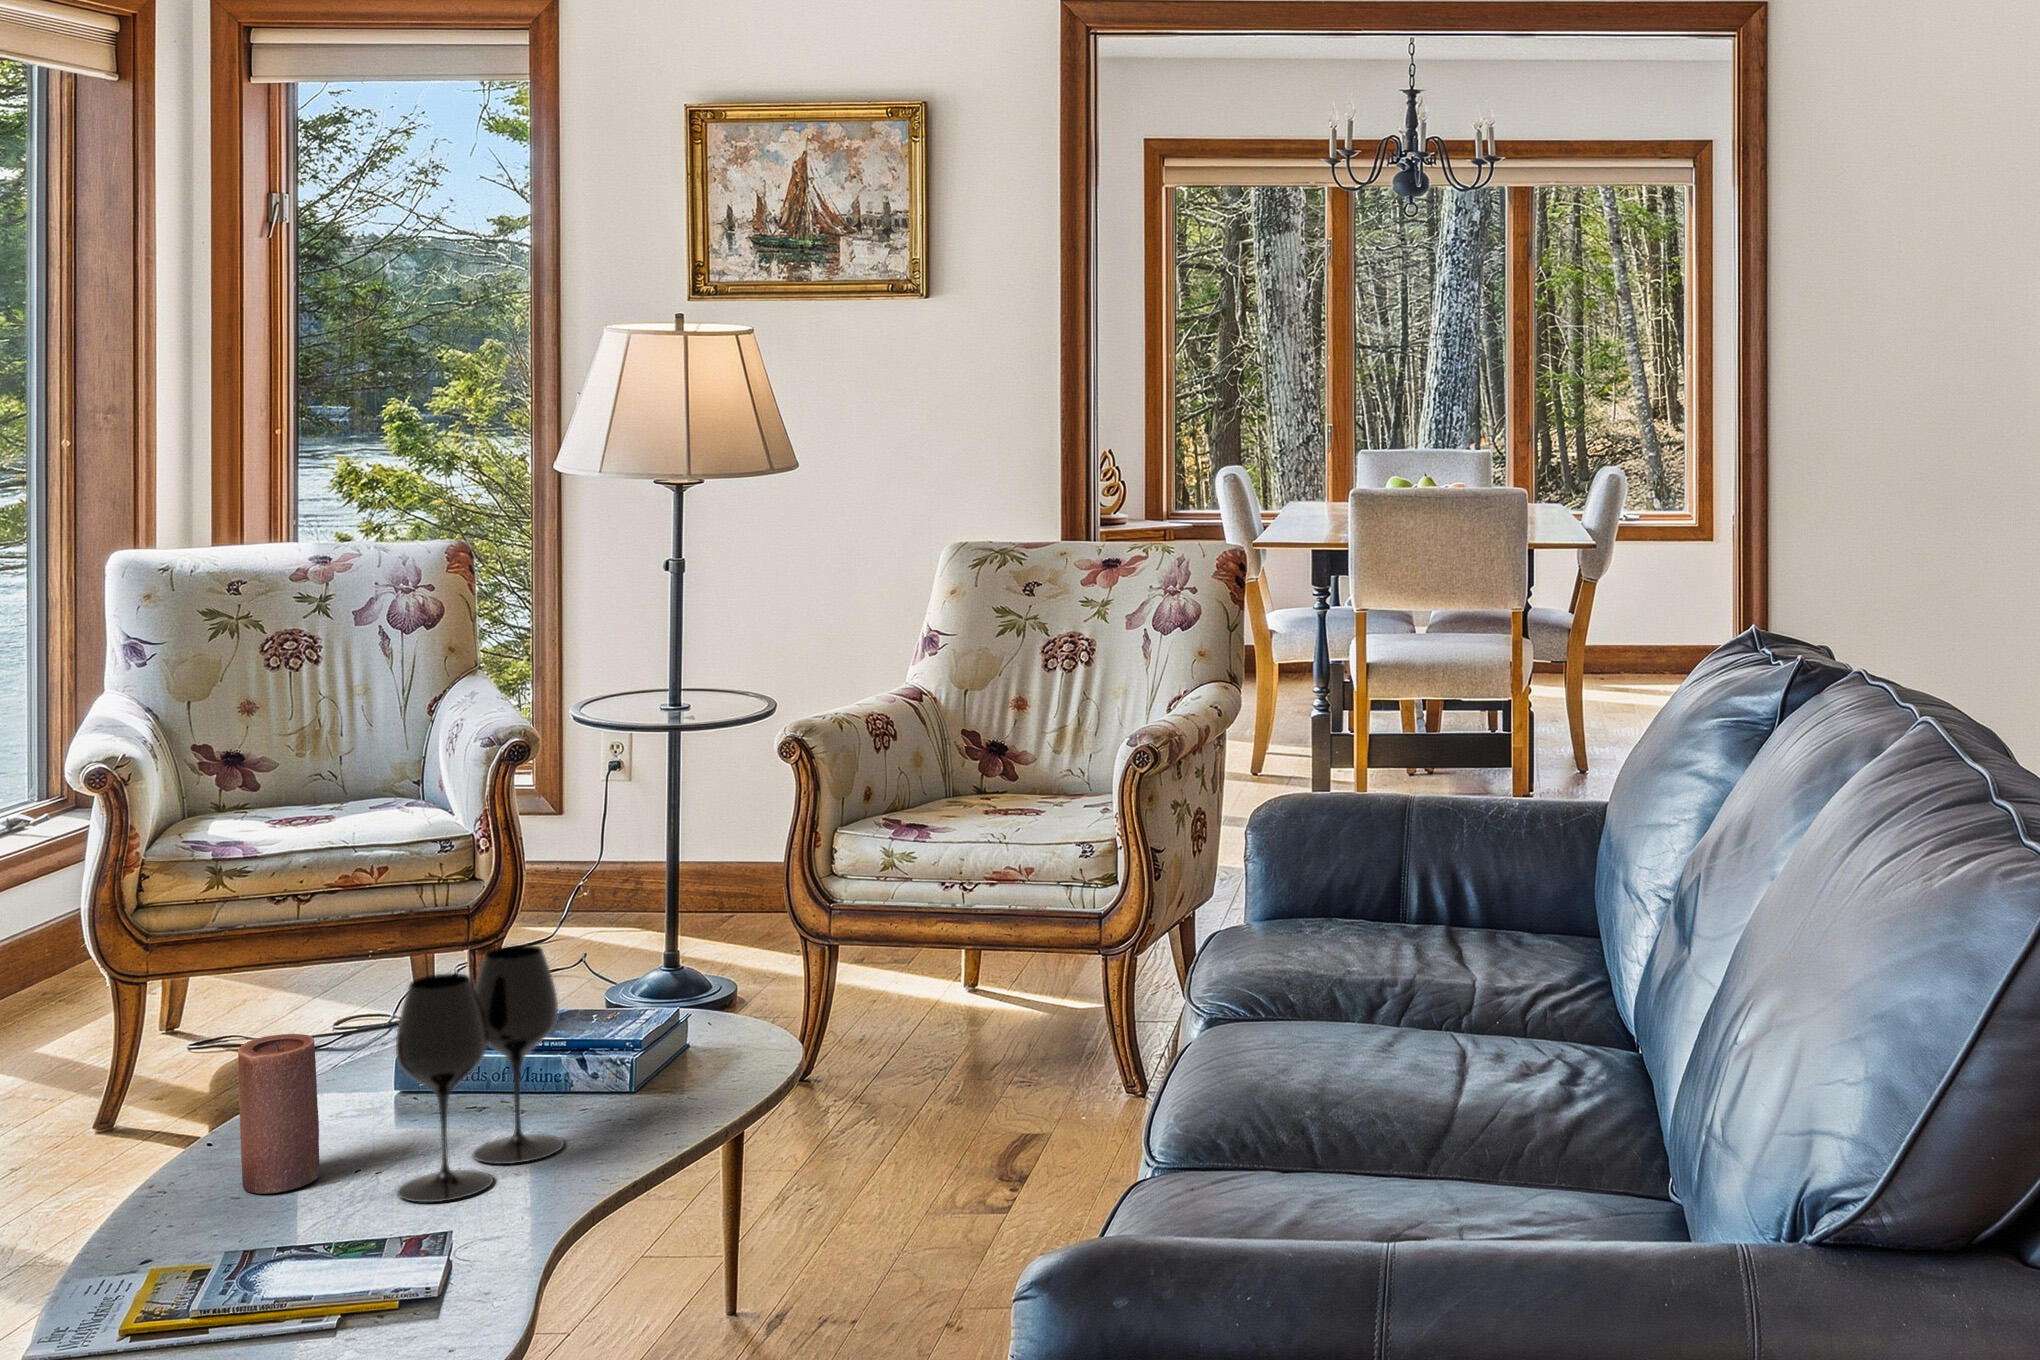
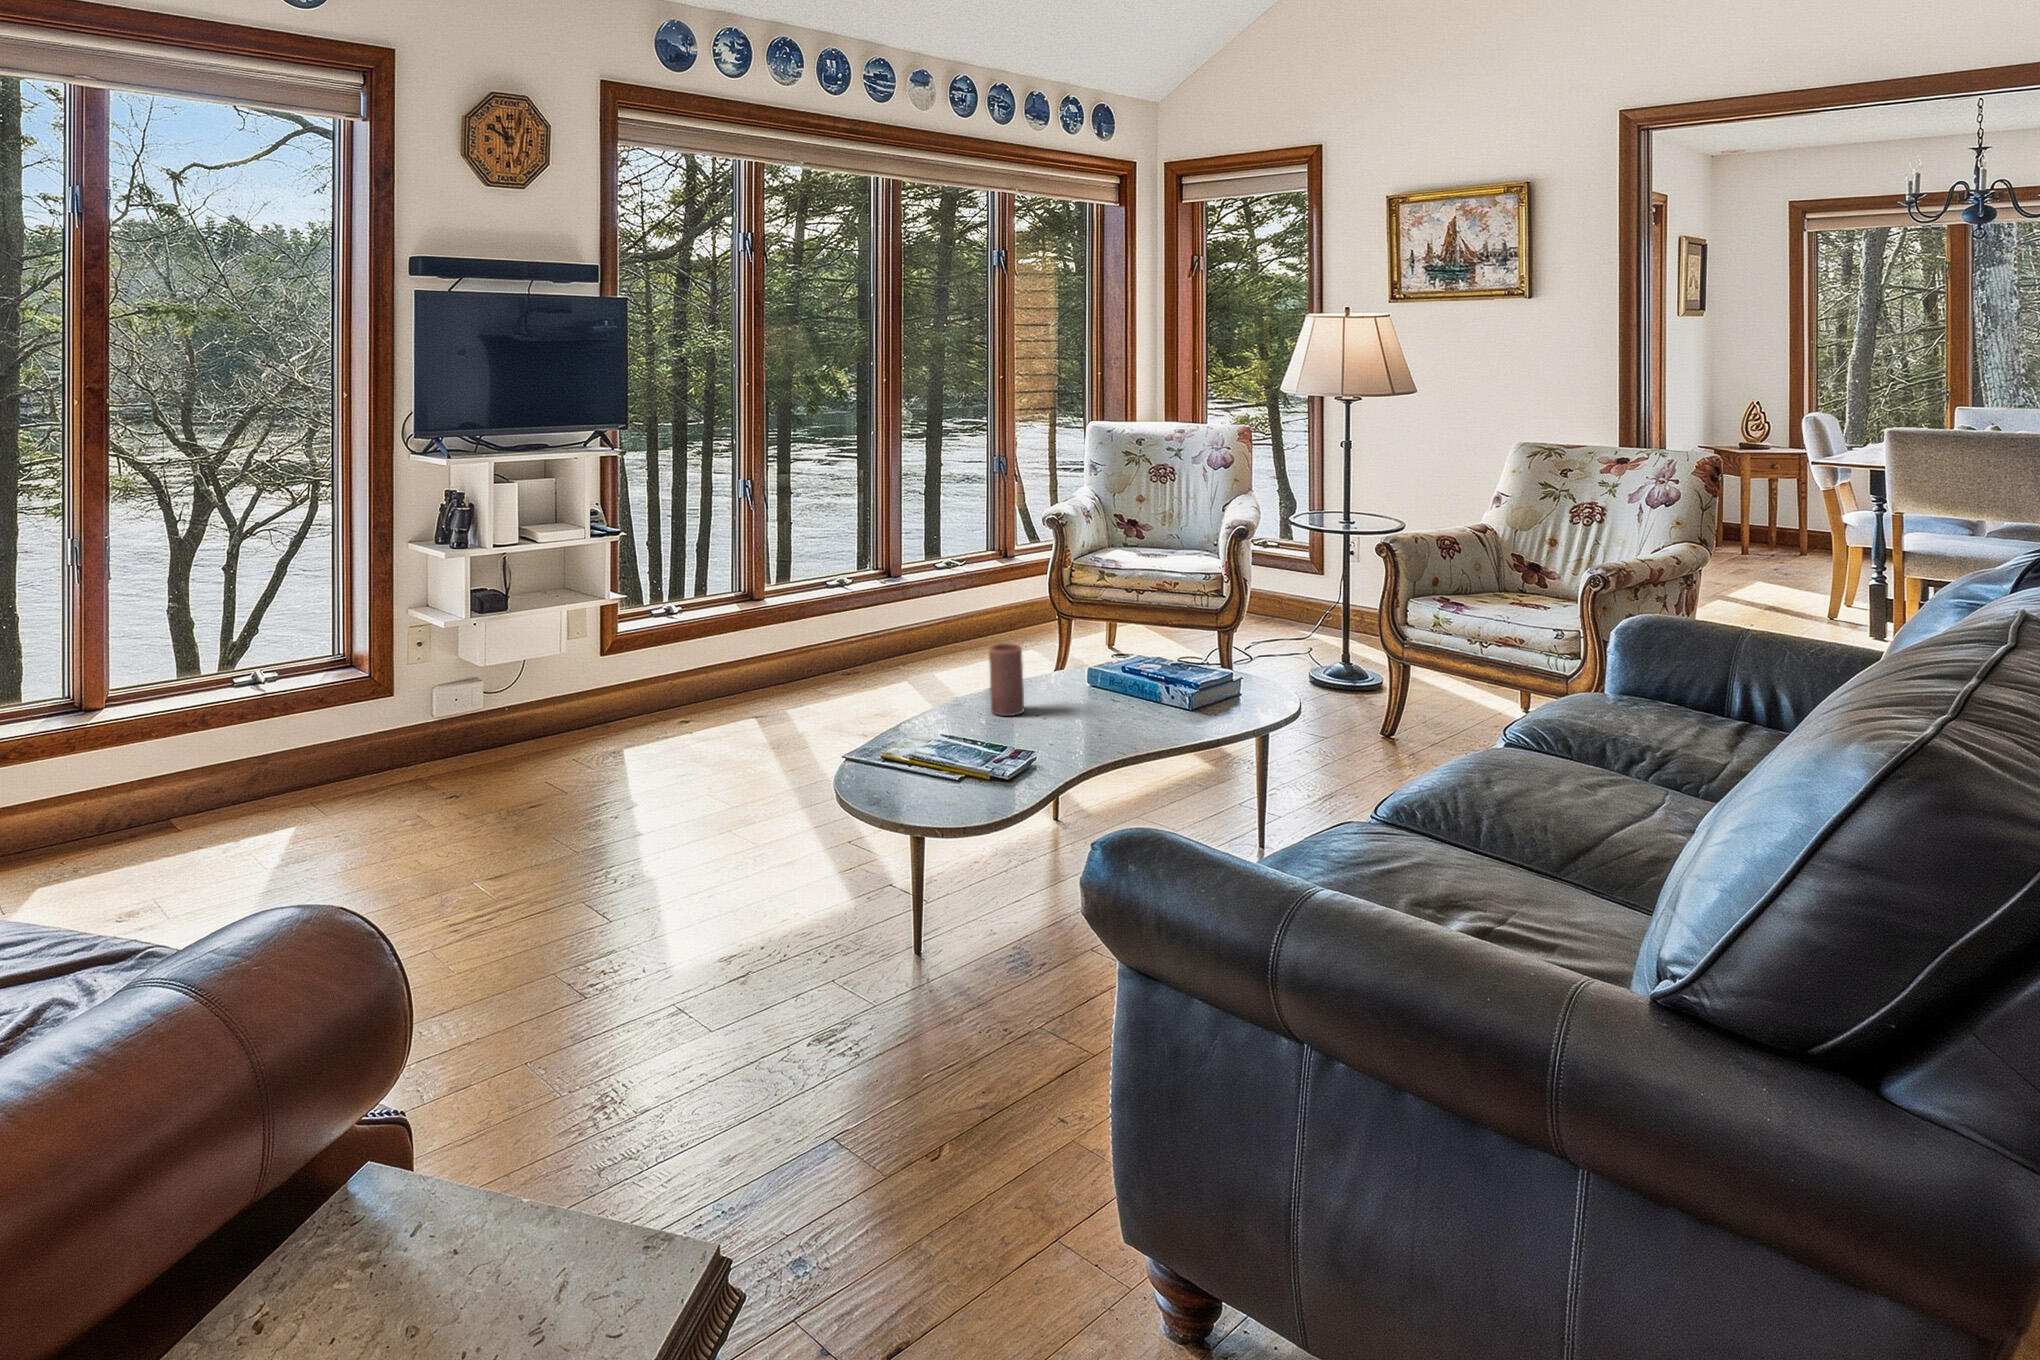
wine glass: present [396,945,564,1202] -> none [1045,621,1134,737]

